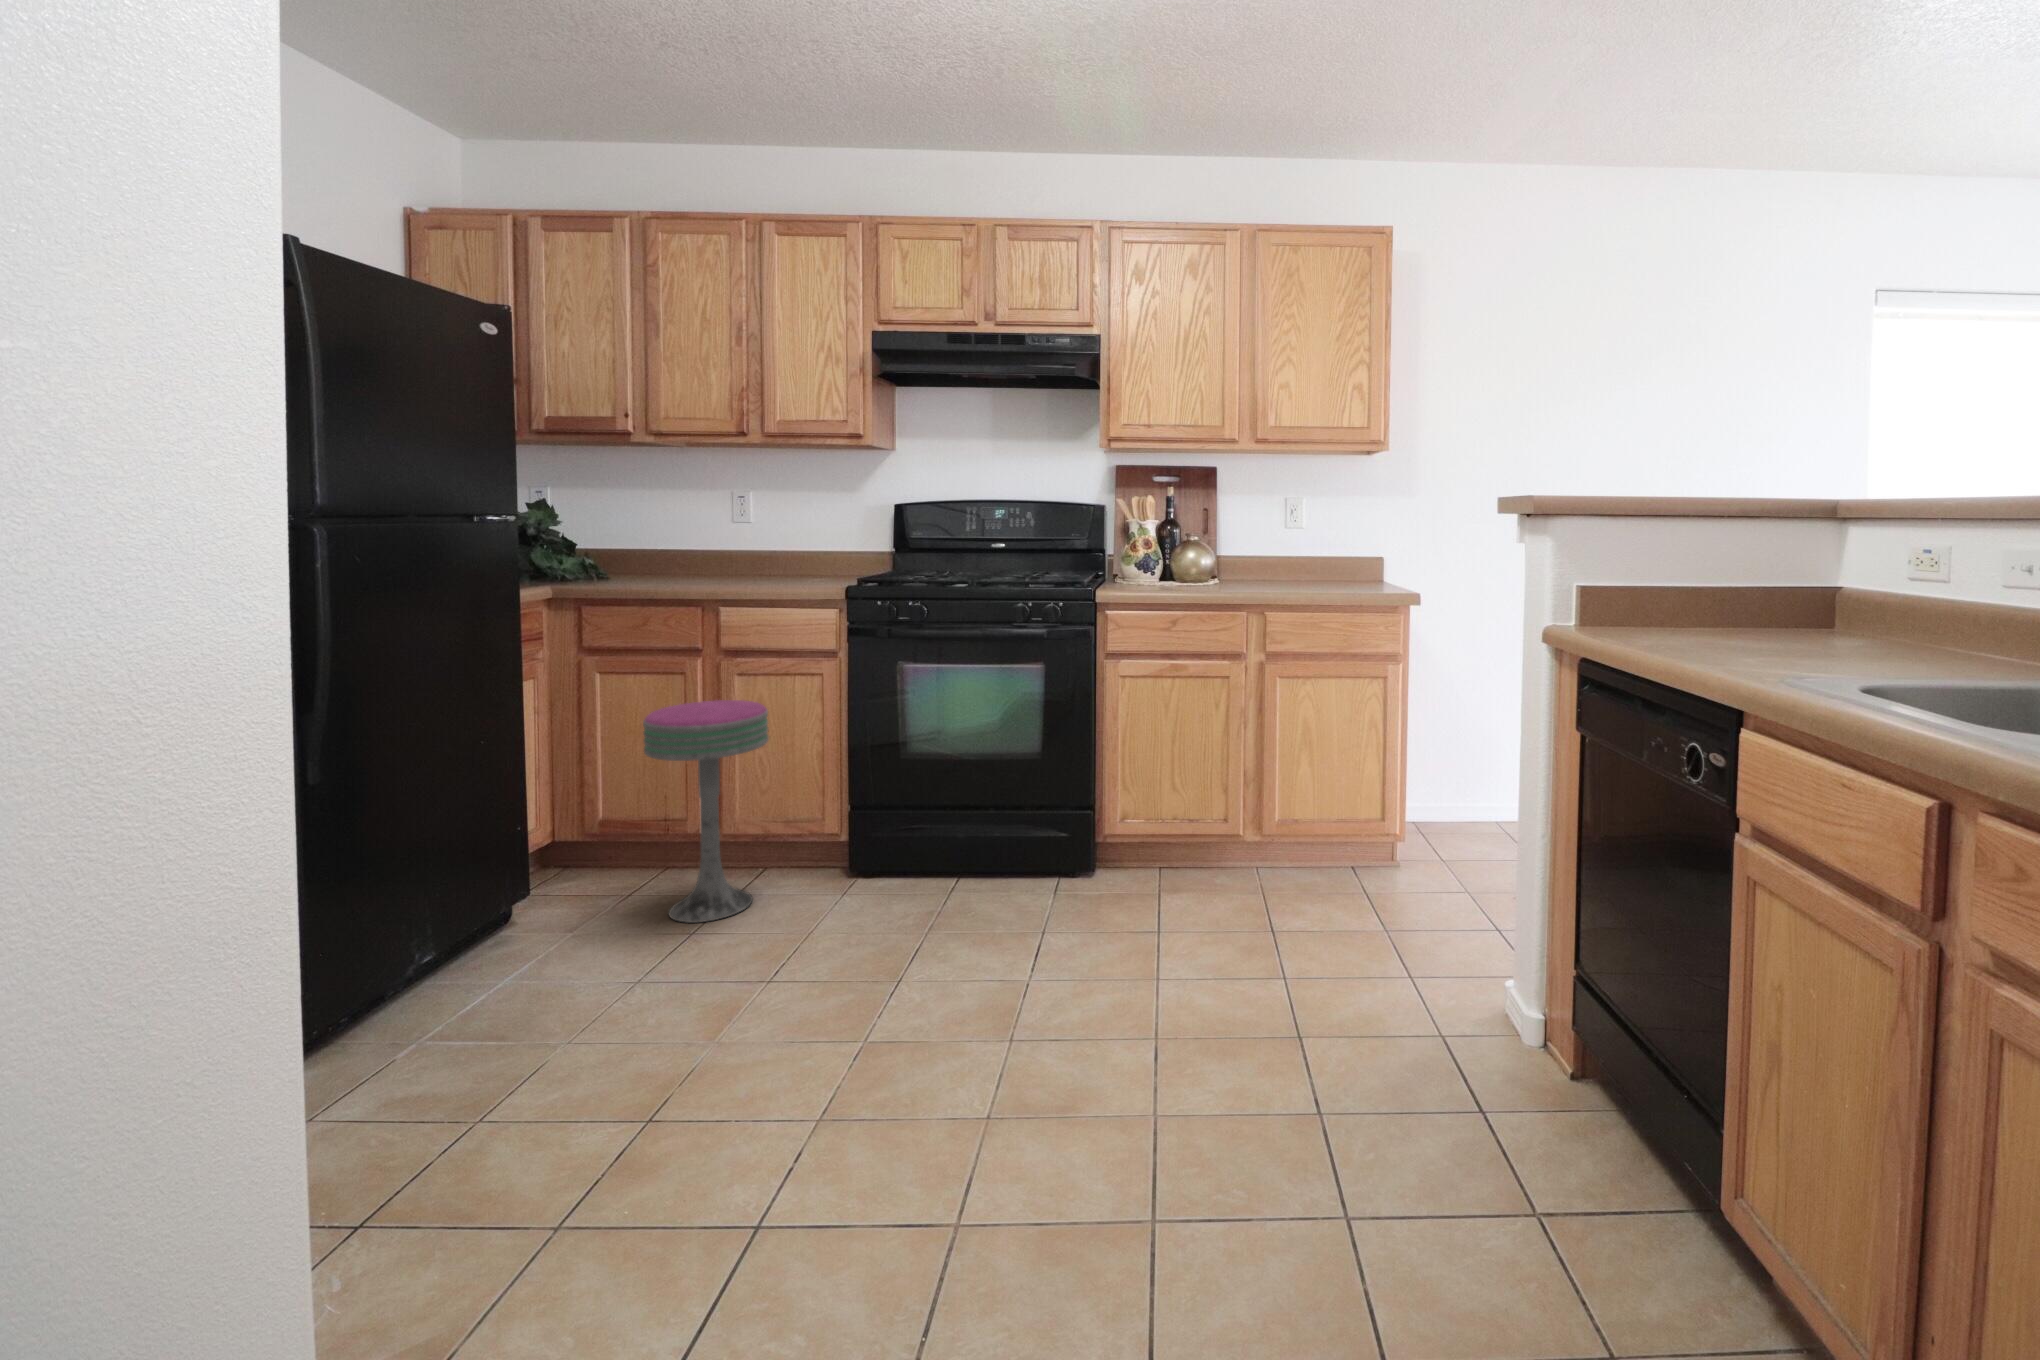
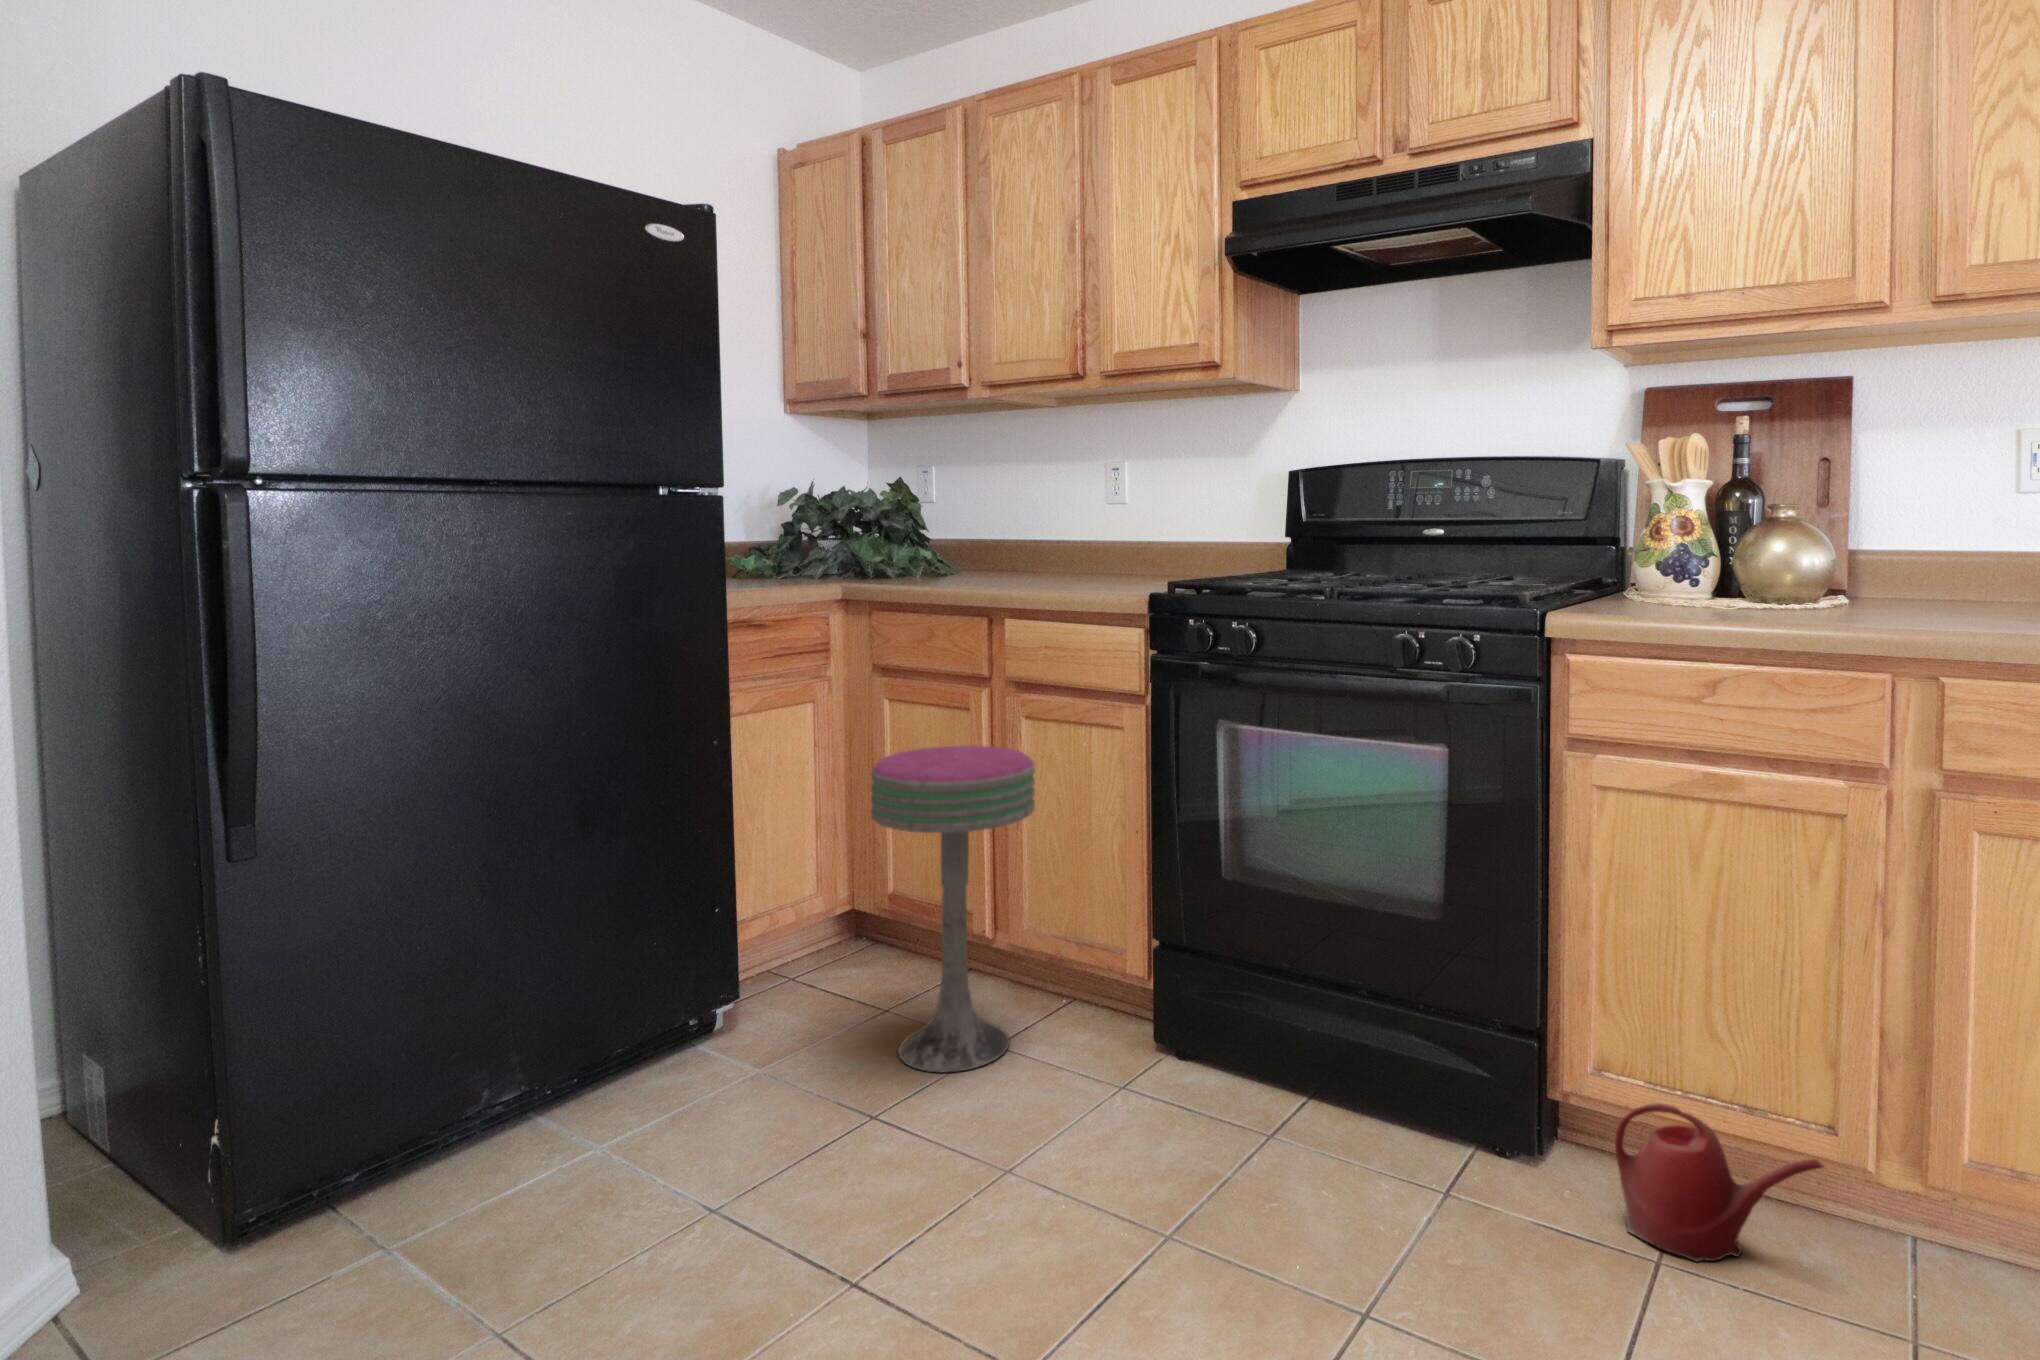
watering can: none [1138,825,1227,892] -> present [1615,1103,1823,1261]

